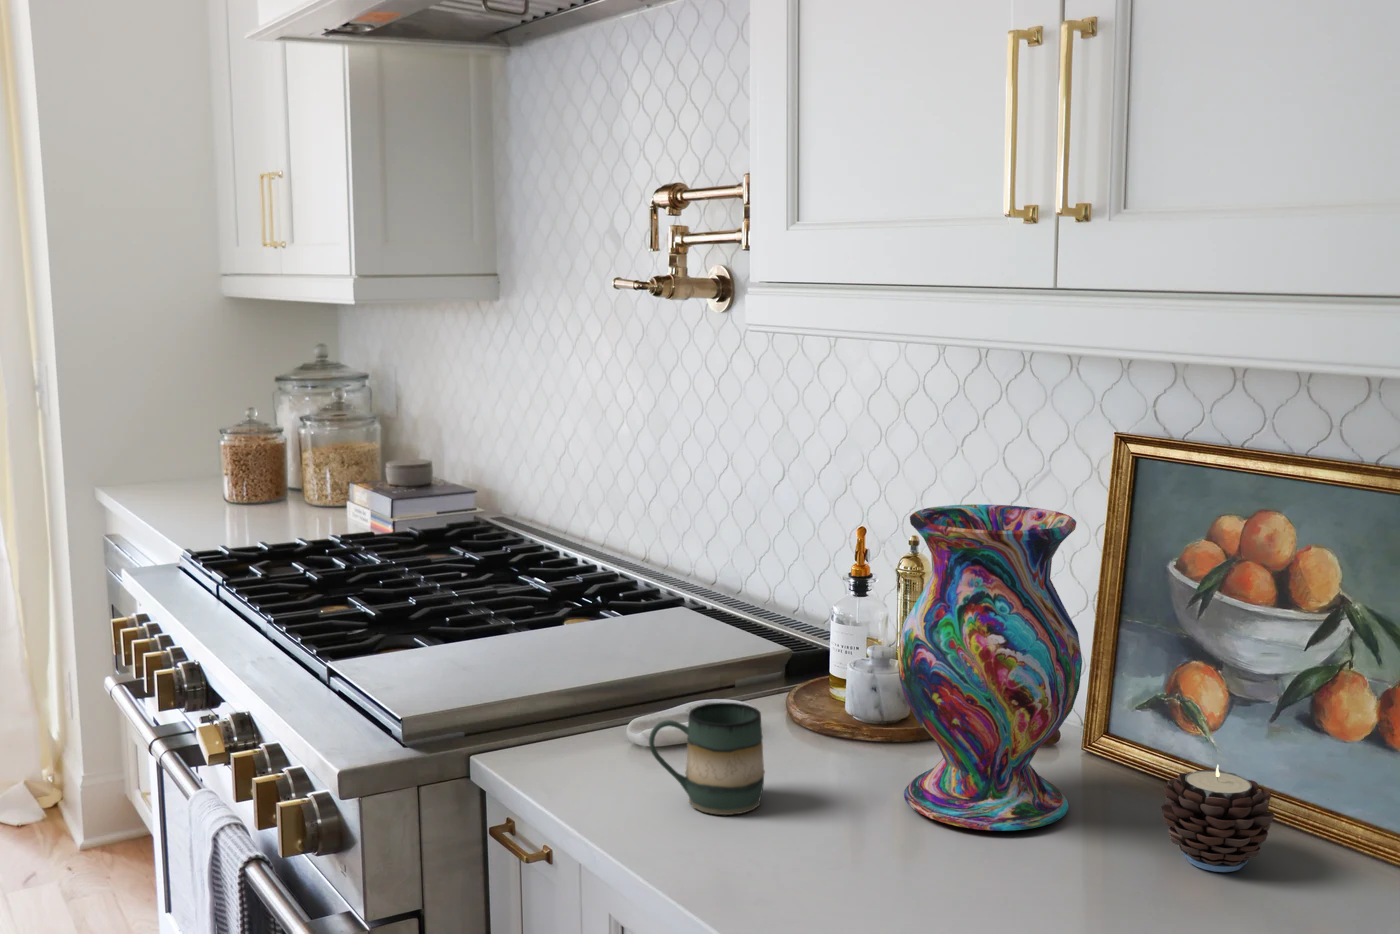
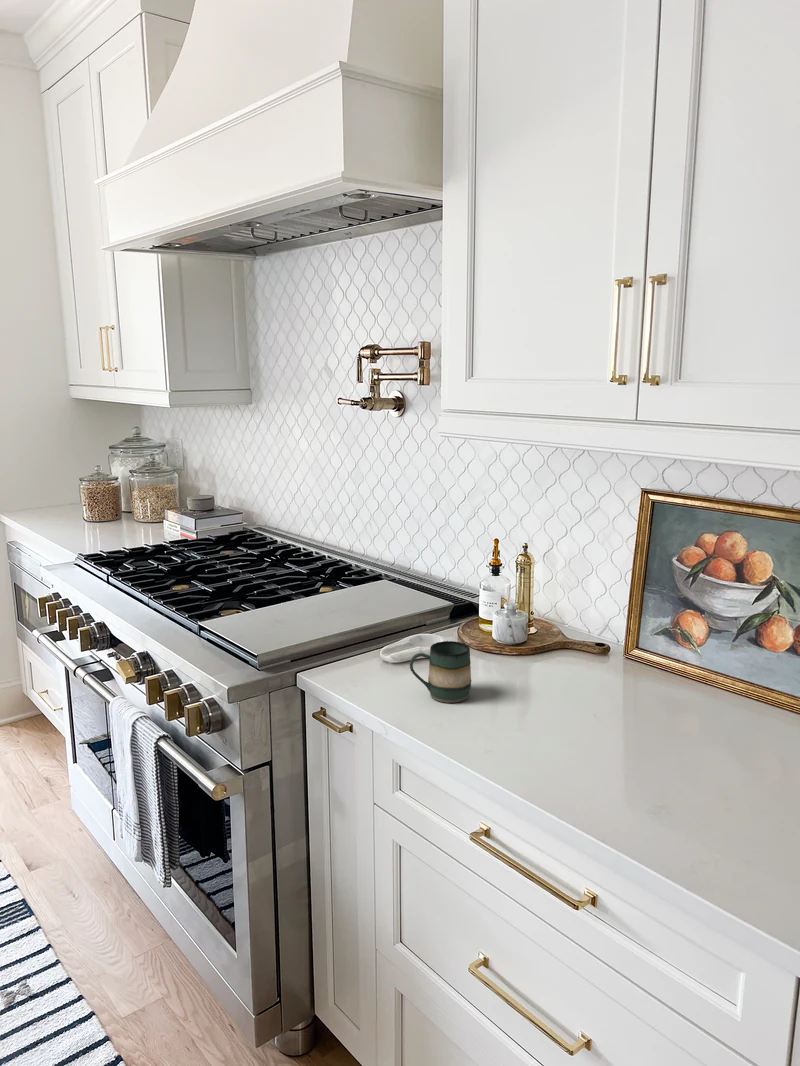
vase: present [898,504,1082,831] -> none [541,530,640,704]
candle: present [1161,765,1275,872] -> none [686,666,747,721]

